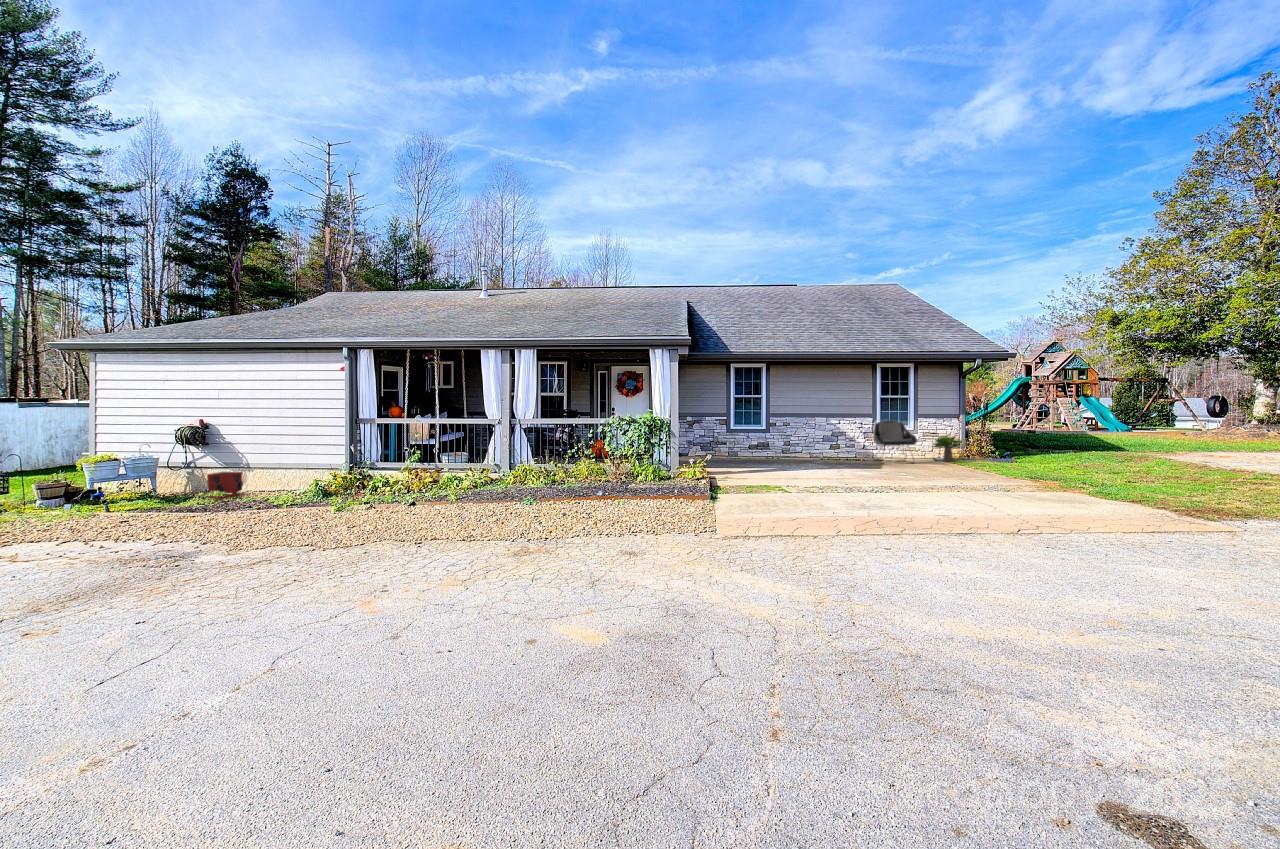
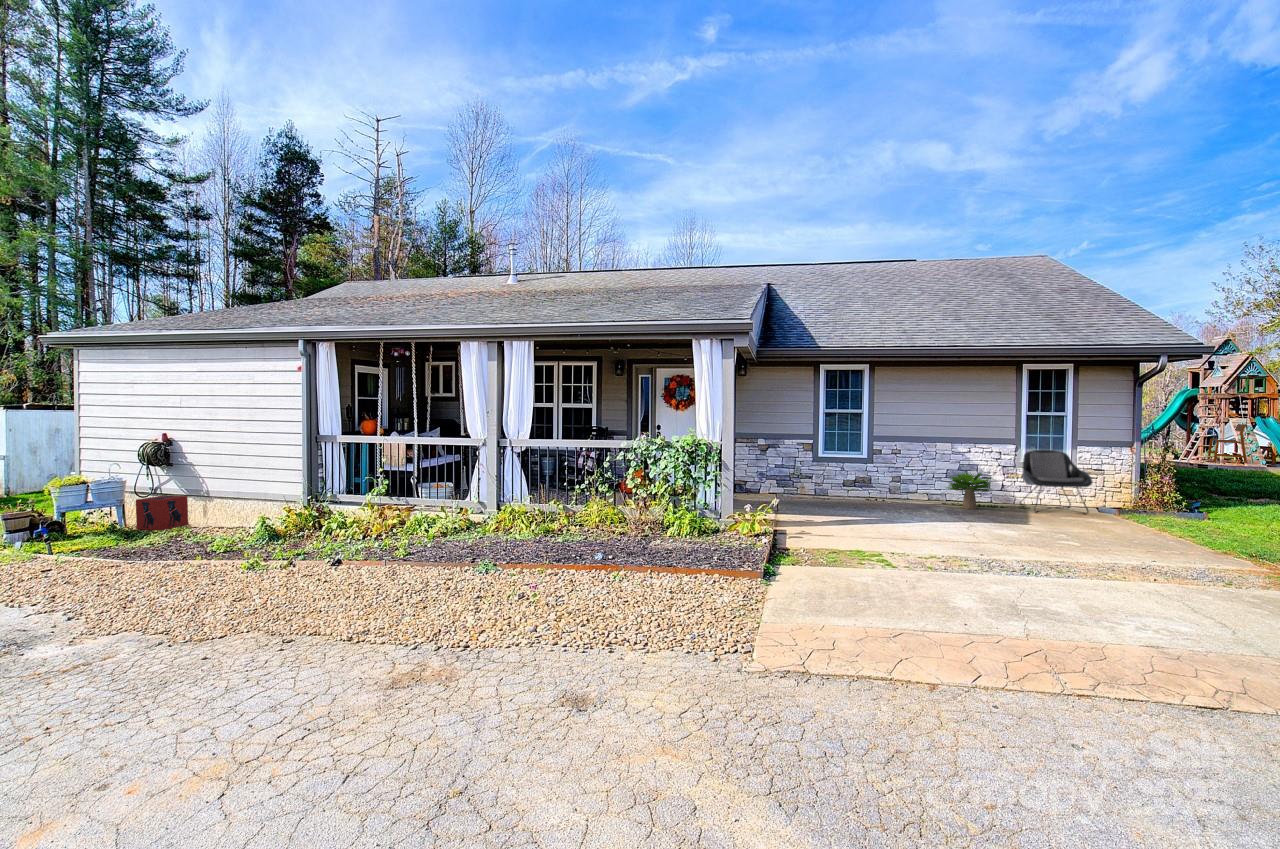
bench: none [1016,402,1040,431] -> present [1207,424,1247,463]
potted plant: present [934,435,963,461] -> present [947,472,992,509]

